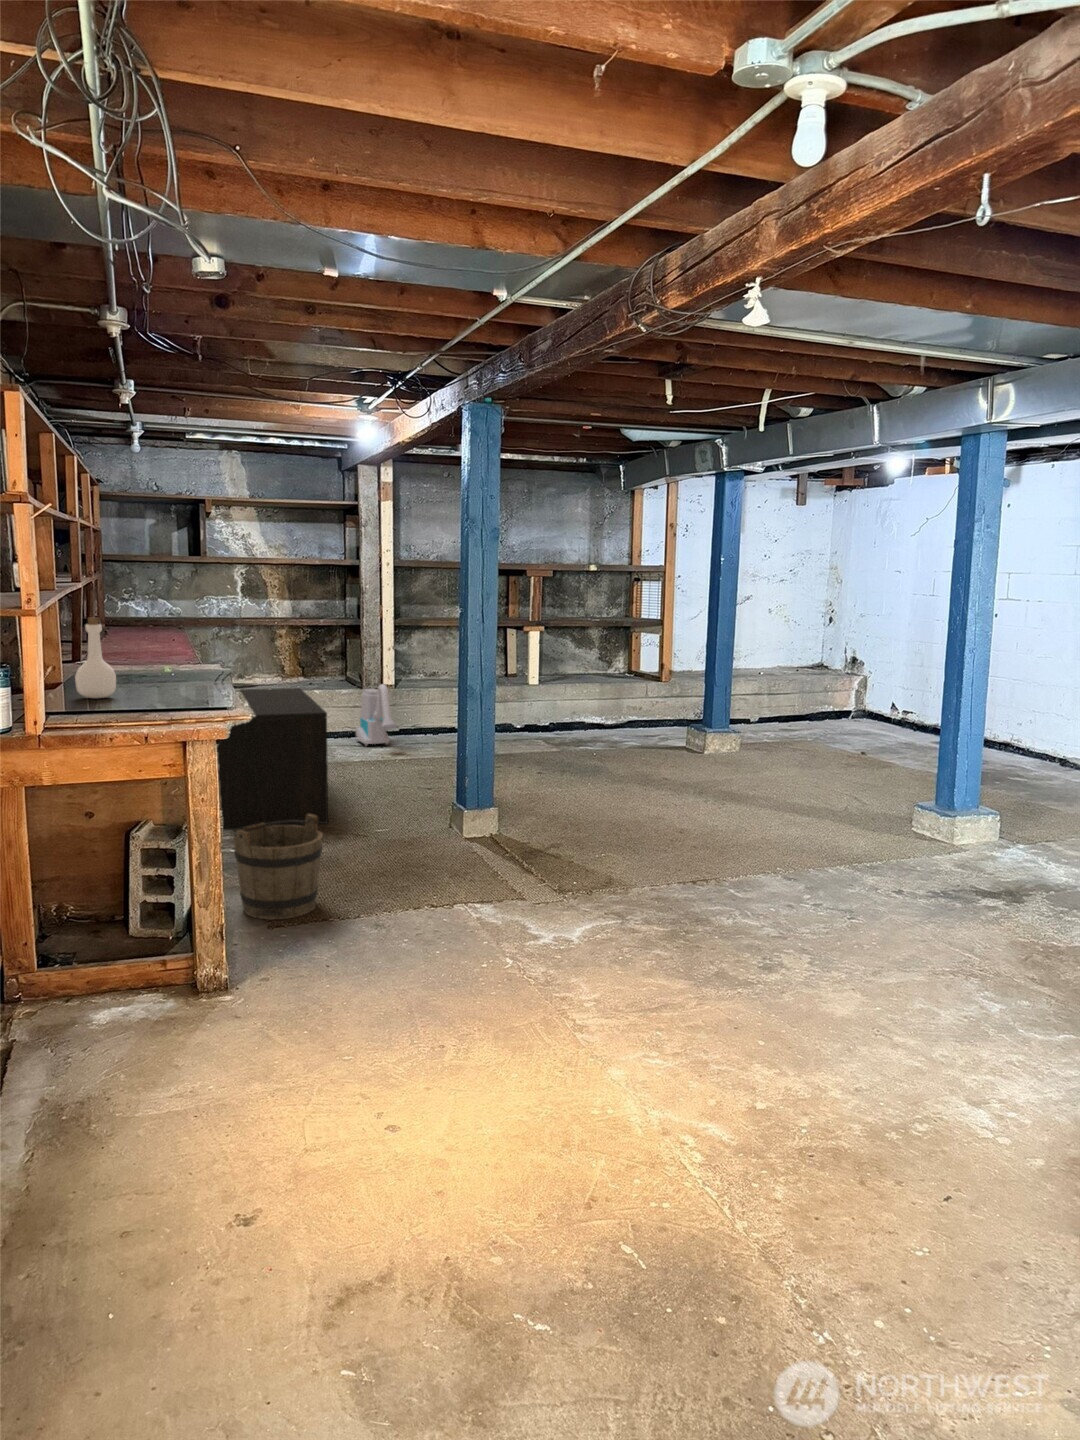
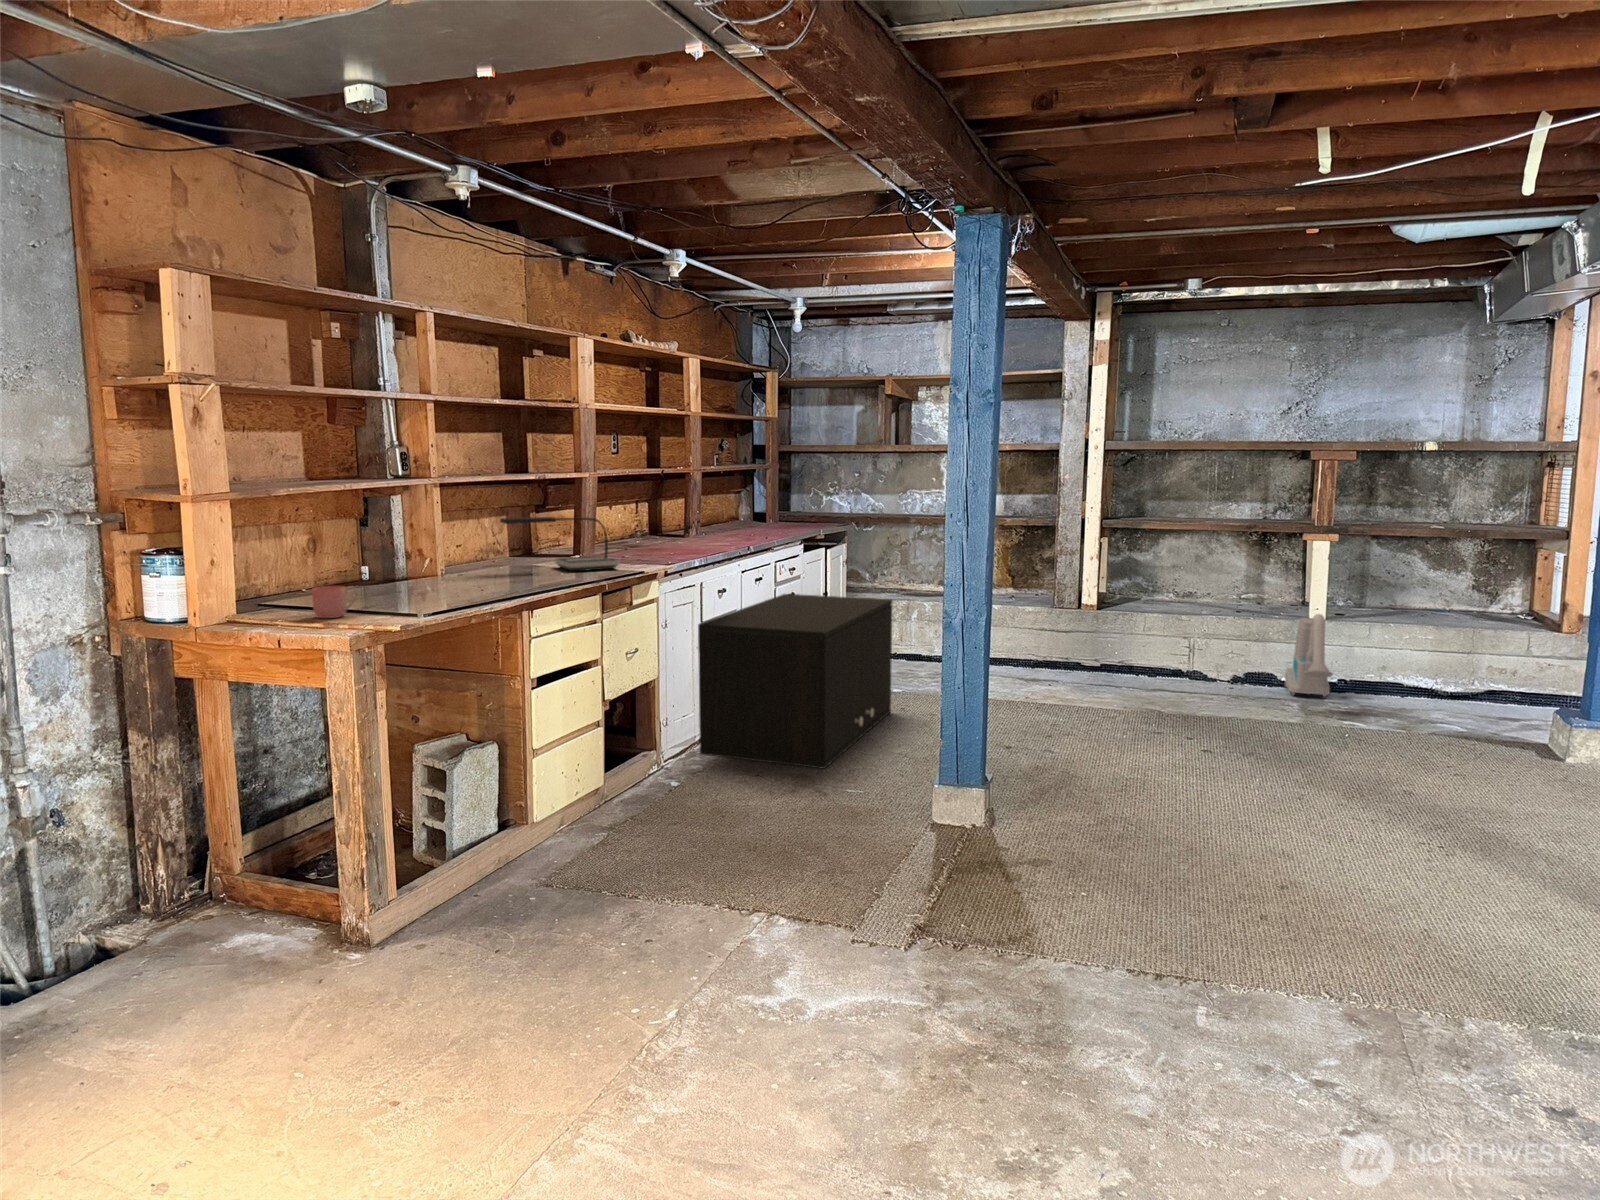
bottle: present [75,618,116,698] -> none [362,509,406,595]
desk lamp: none [90,624,186,673] -> present [500,517,620,571]
vacuum cleaner: present [356,684,398,746] -> present [1285,614,1333,698]
mug: none [135,686,167,715] -> present [312,586,358,618]
bucket: present [233,814,323,920] -> none [529,755,644,879]

